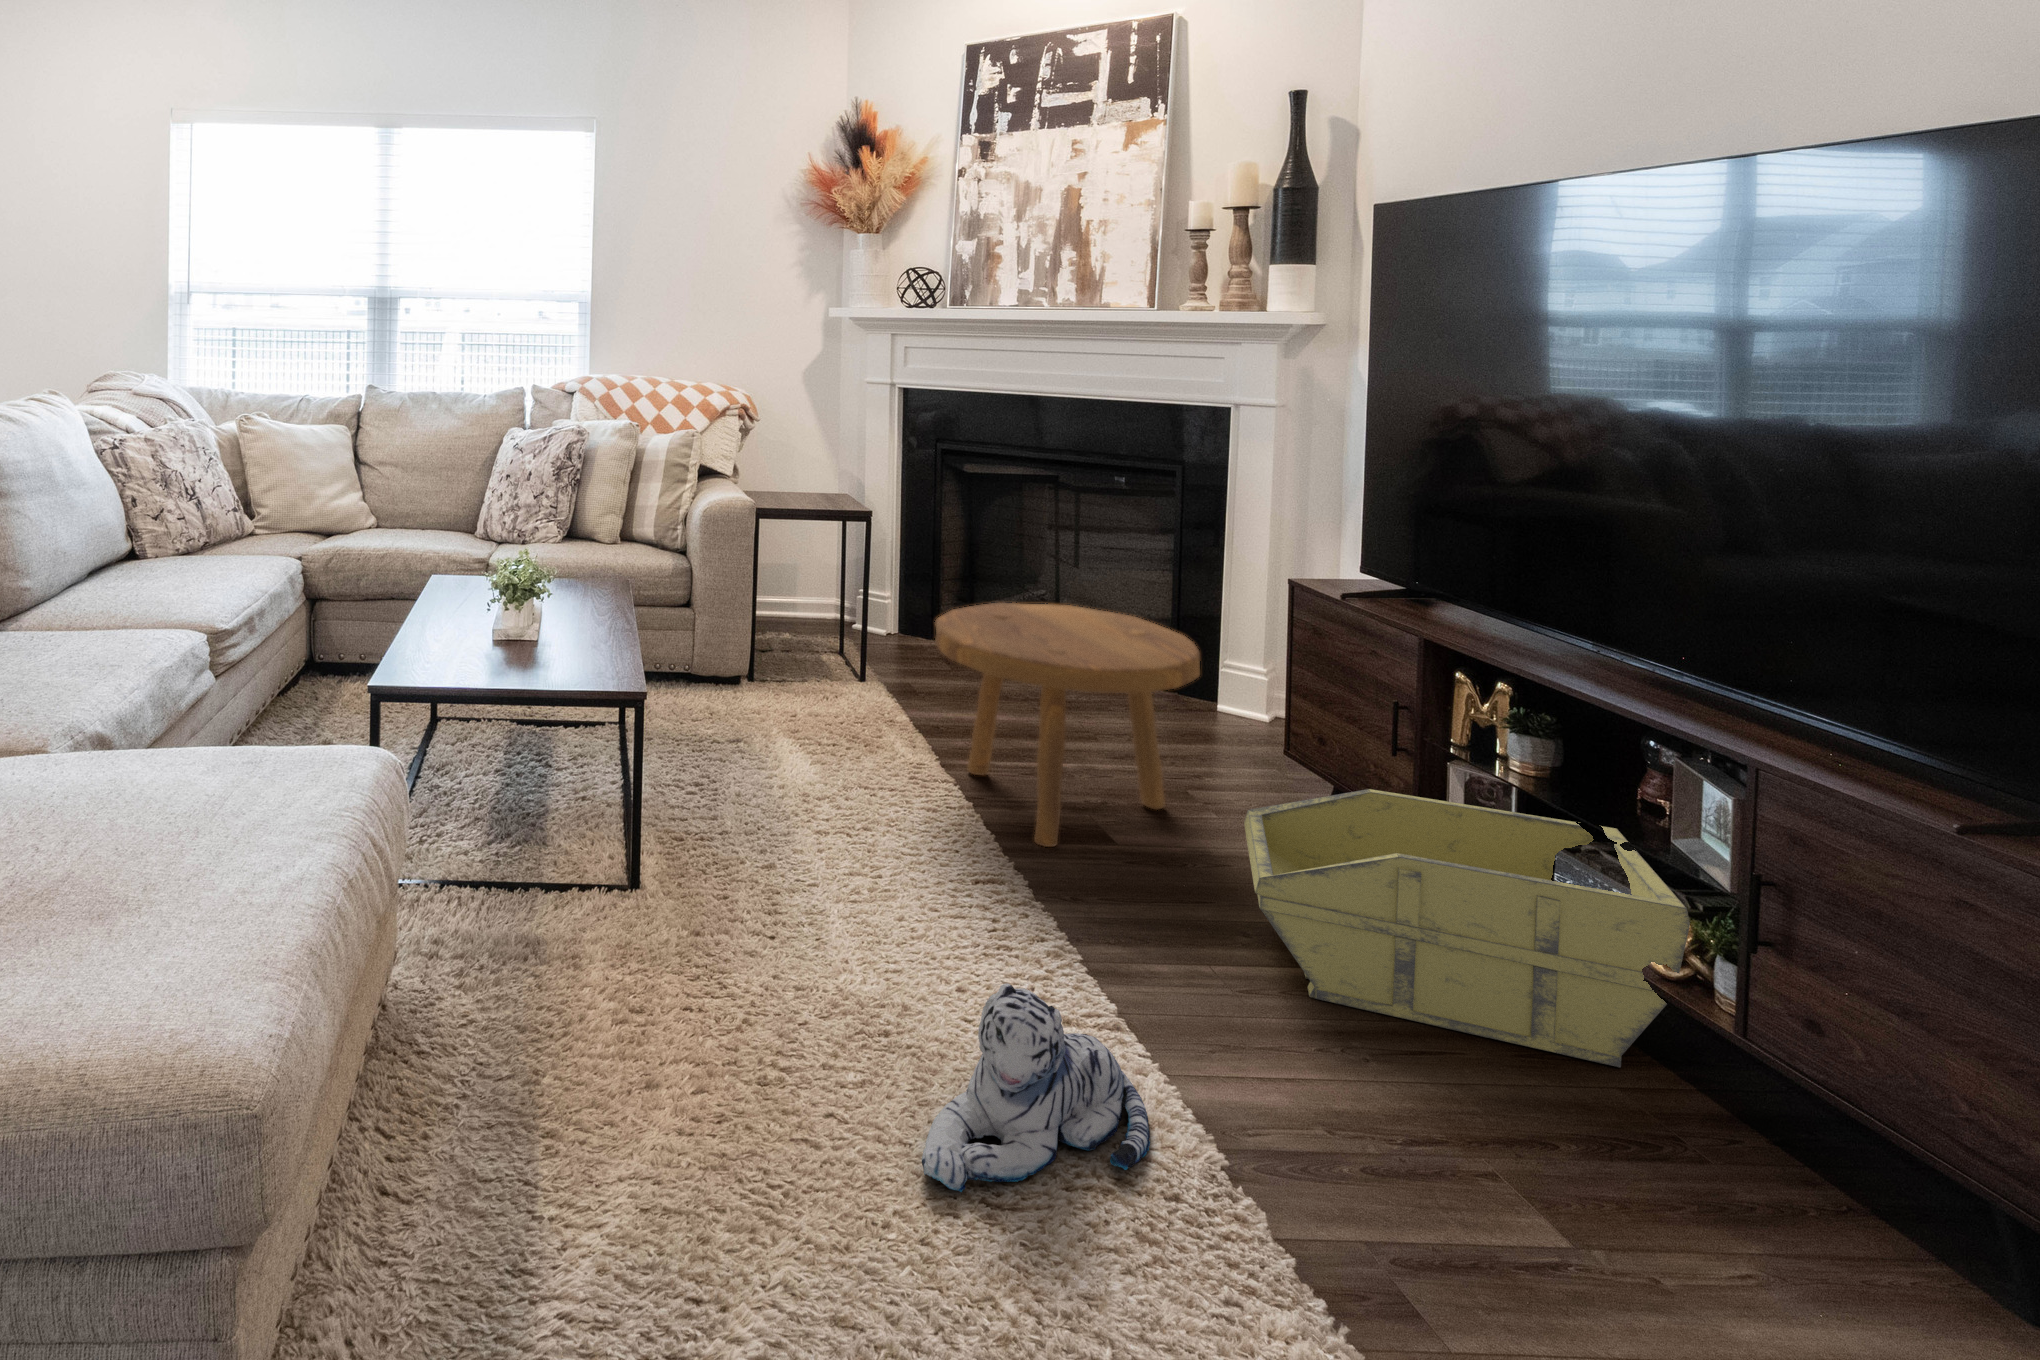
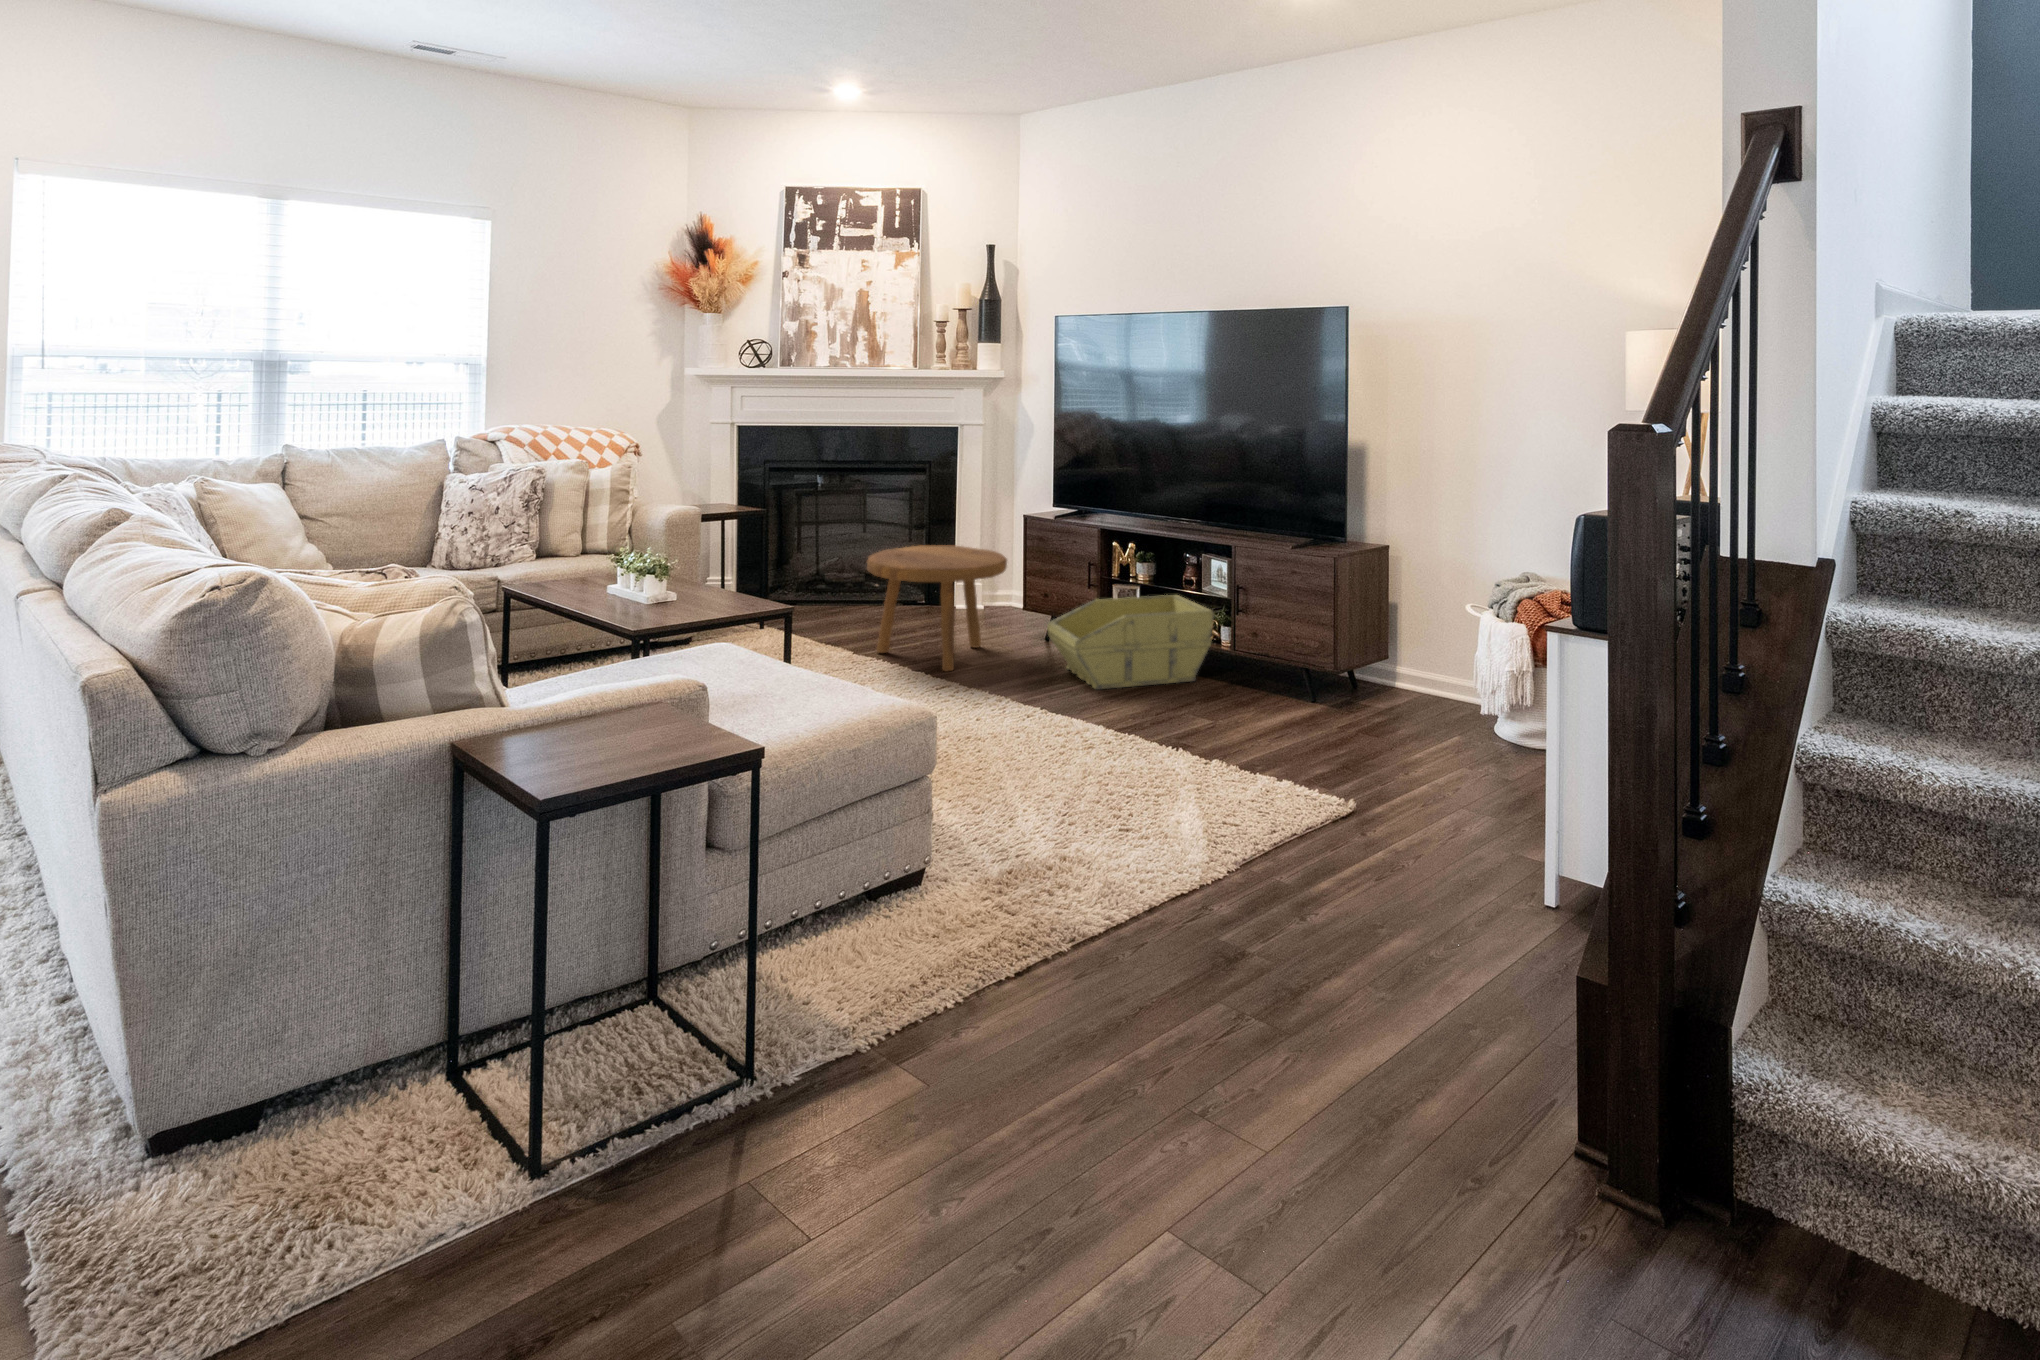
plush toy: present [922,983,1150,1192] -> none [1019,682,1091,766]

